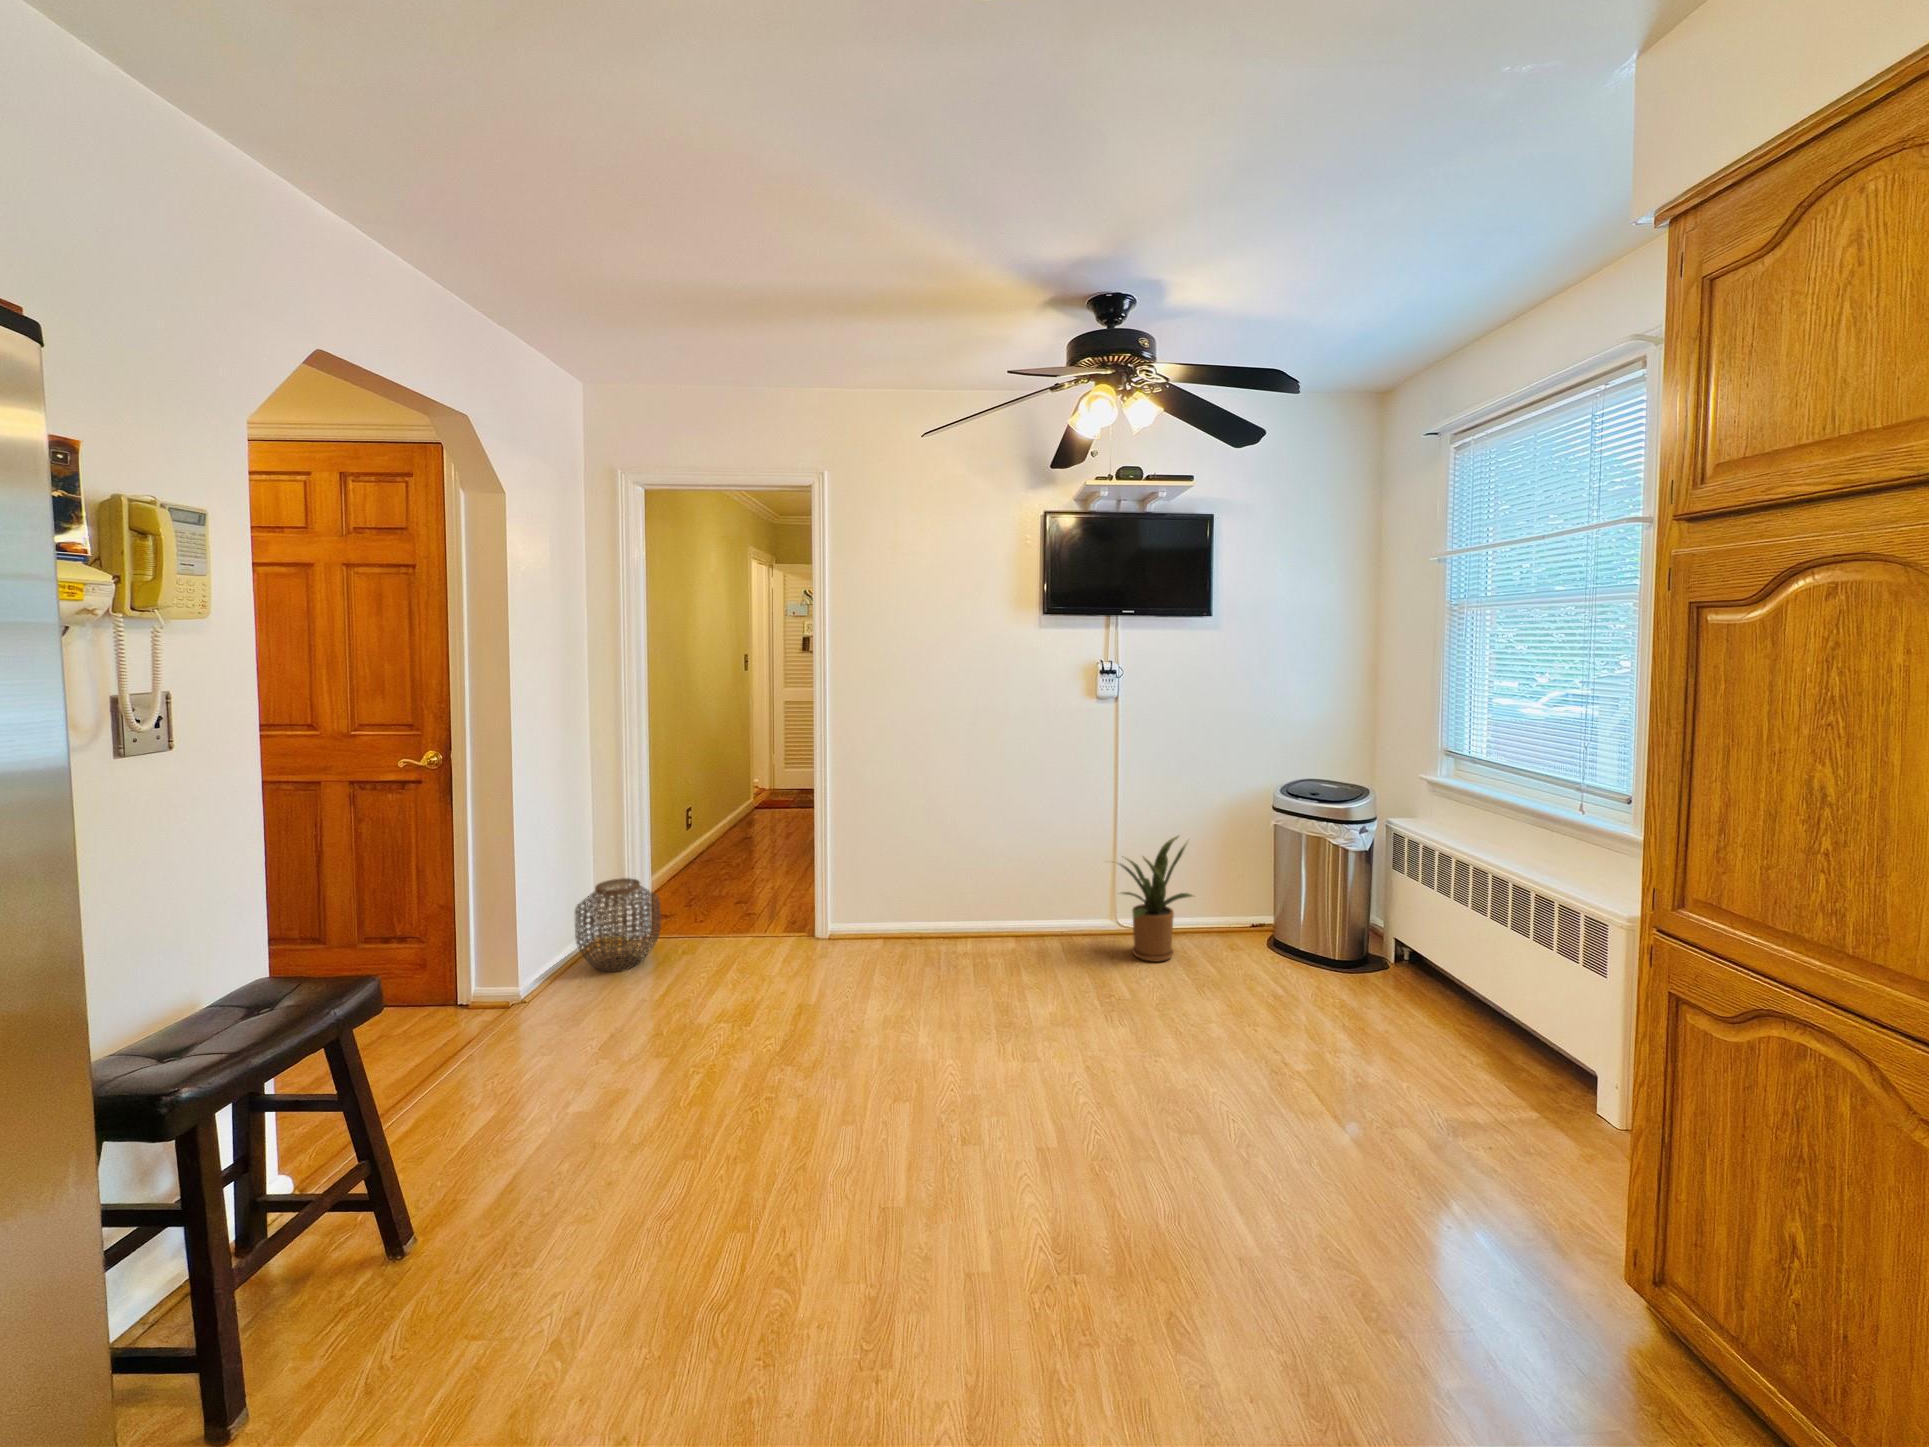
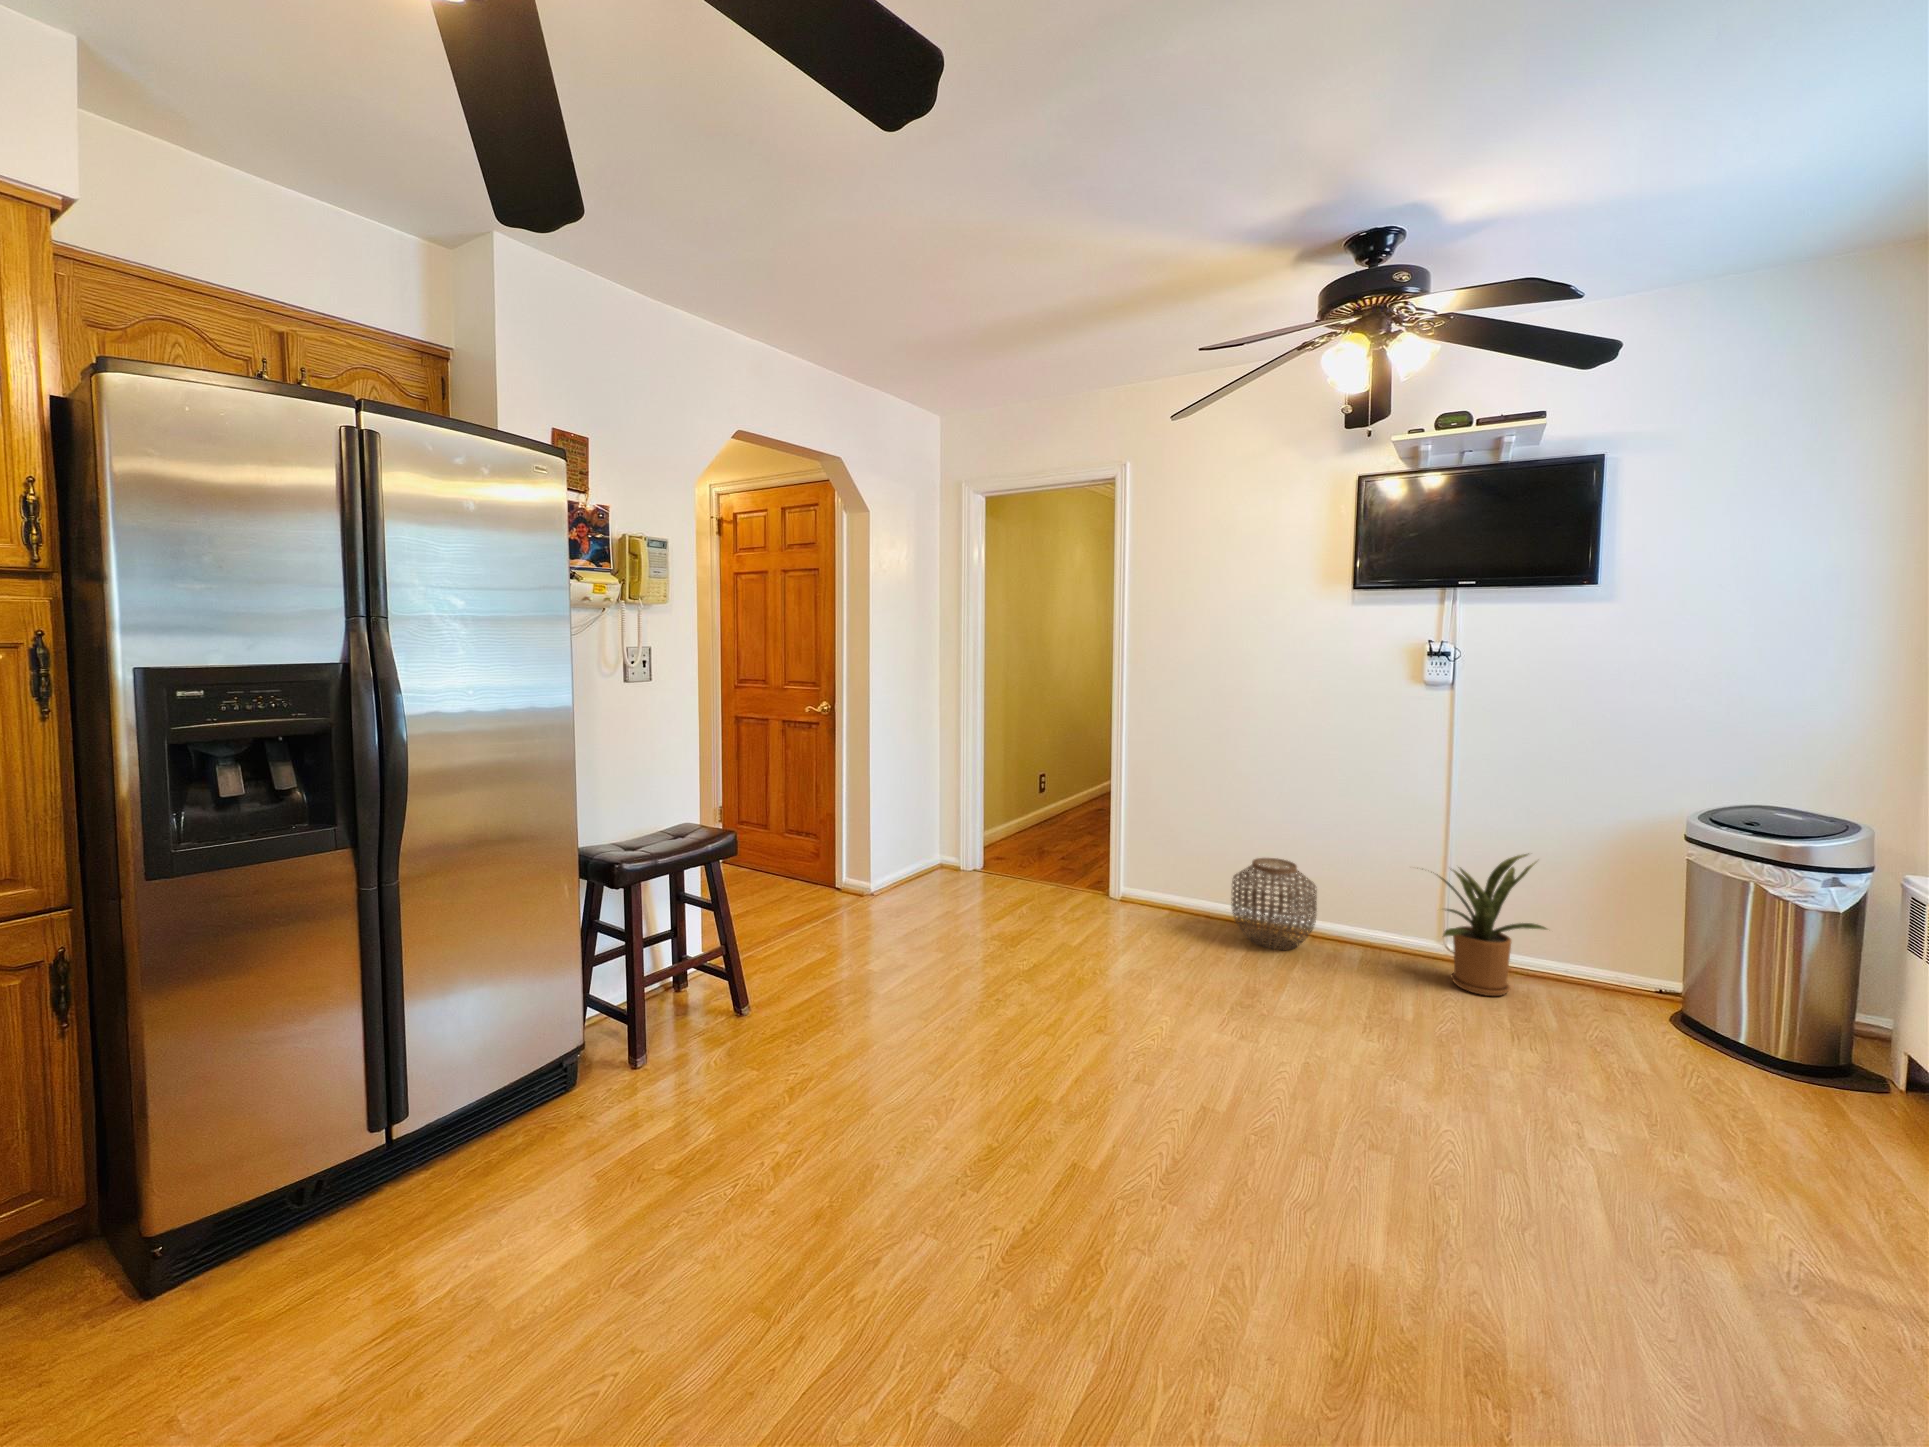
woven basket: present [575,878,661,972] -> present [1231,858,1317,950]

